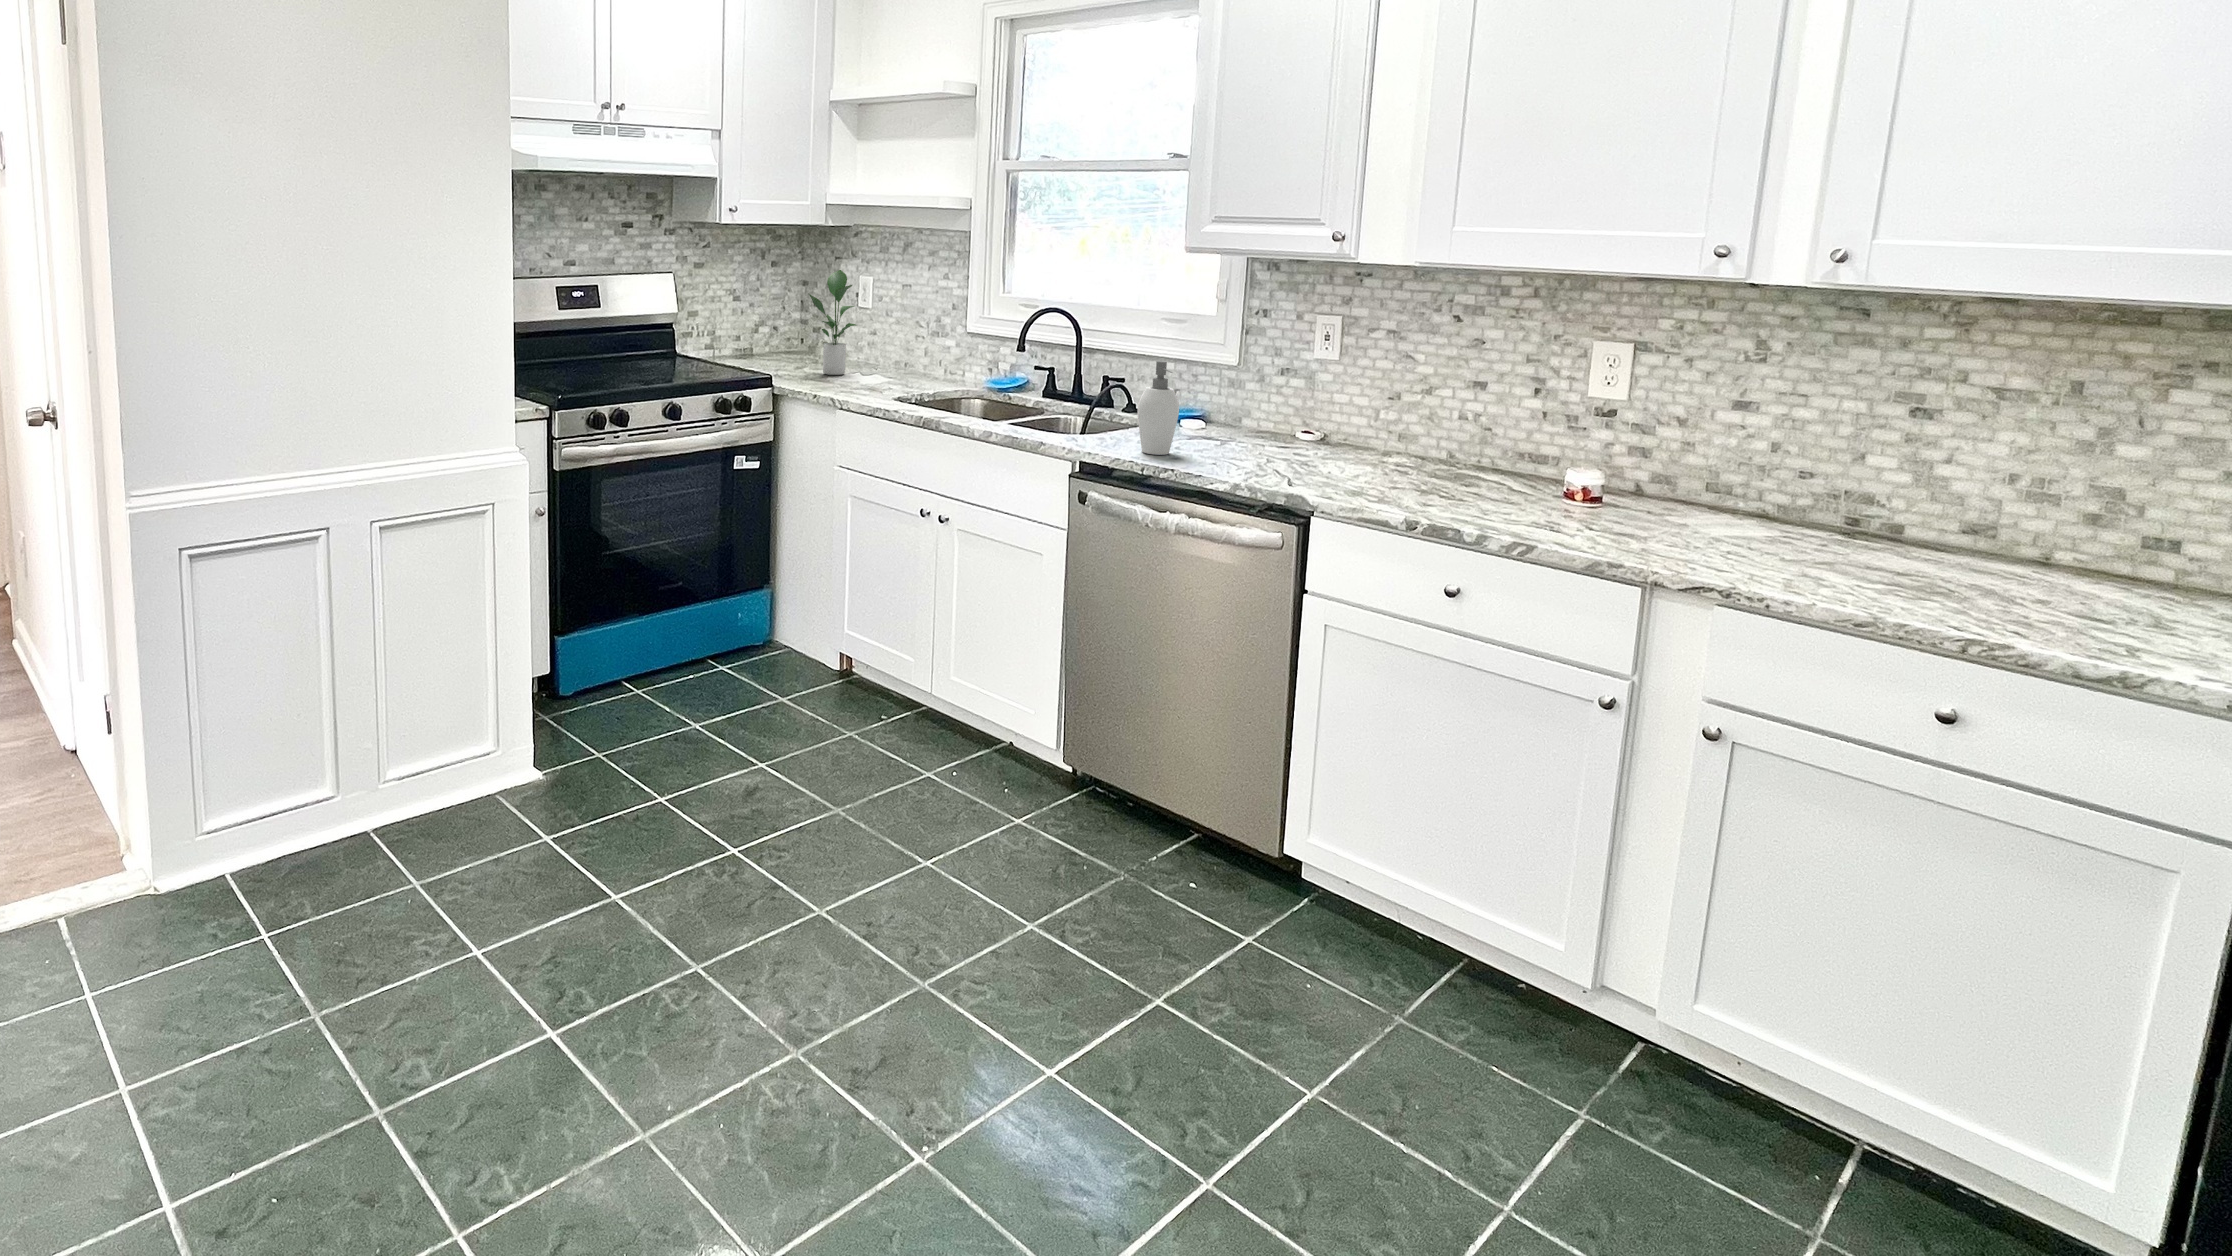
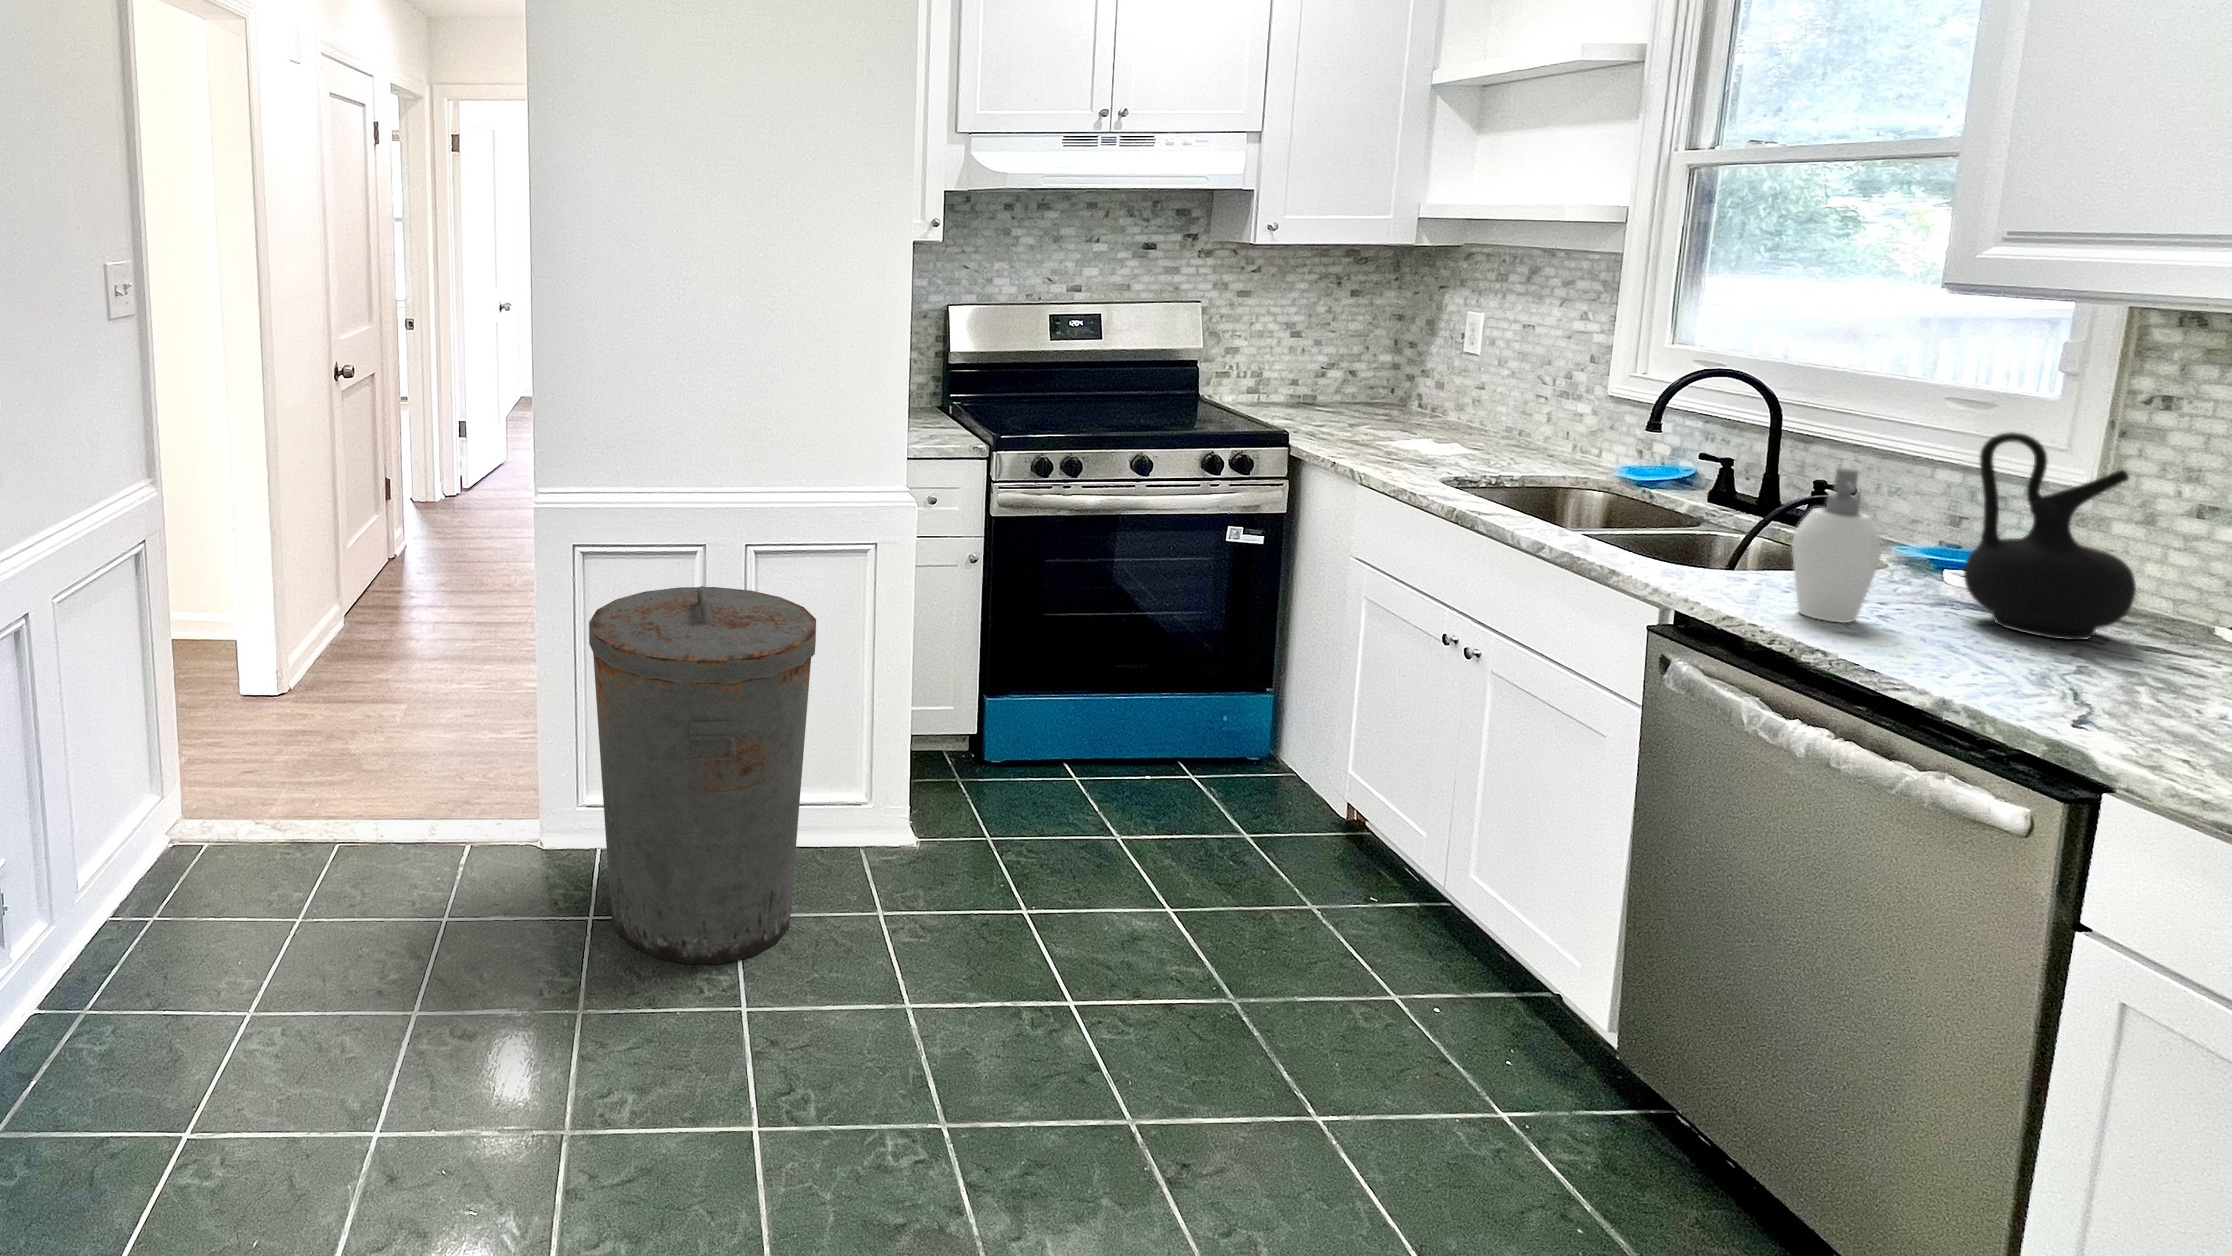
potted plant: present [809,270,856,375] -> none [1370,303,1445,441]
ceramic jug: none [1204,333,1274,448] -> present [1964,432,2136,640]
trash can: none [240,568,485,945] -> present [589,586,816,964]

